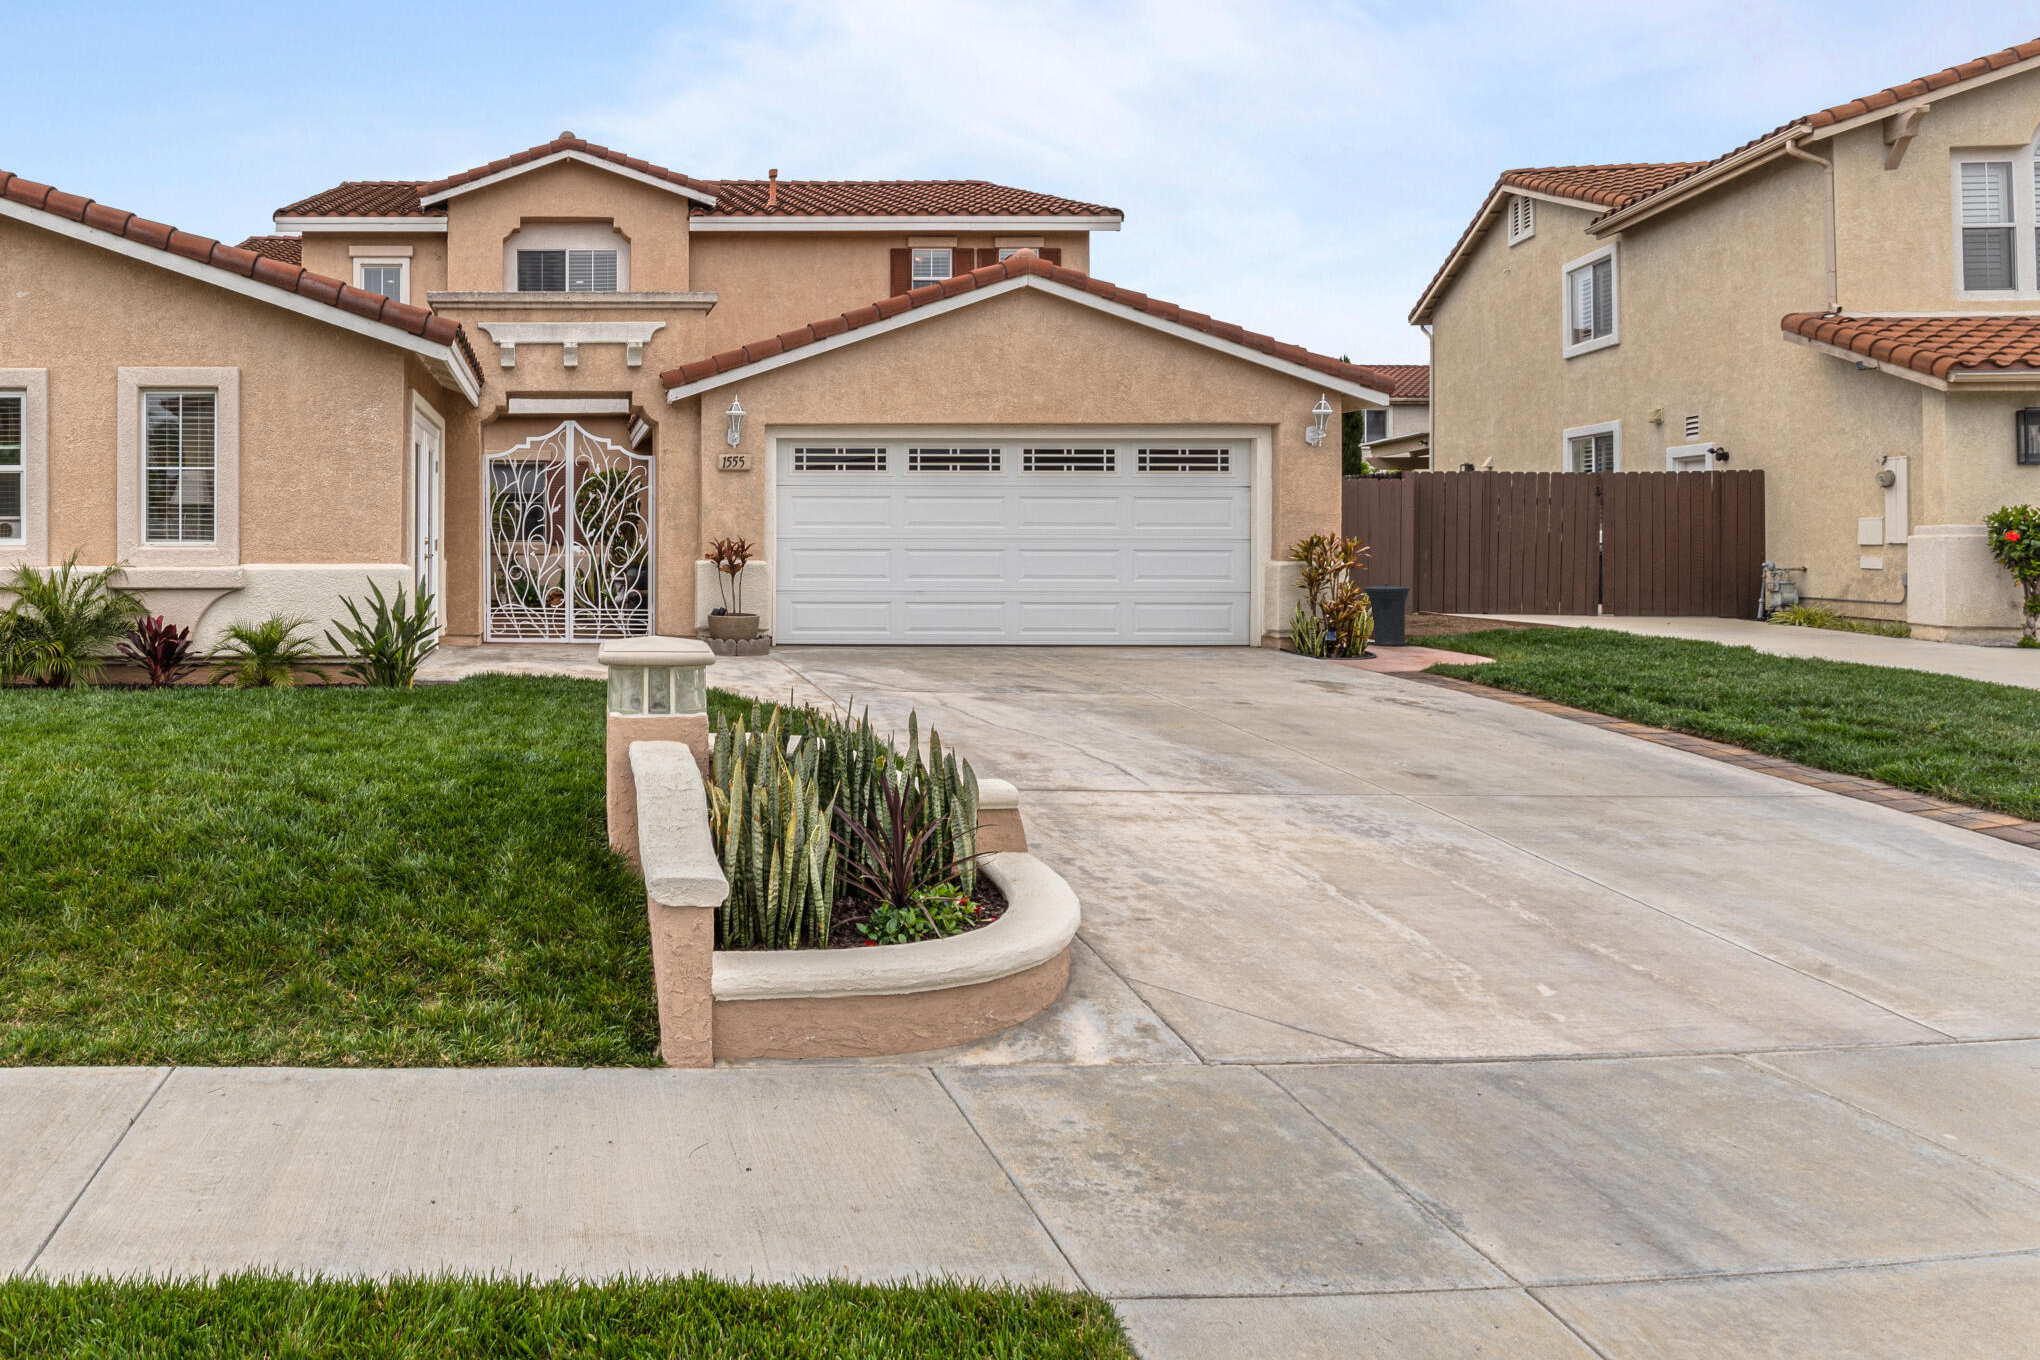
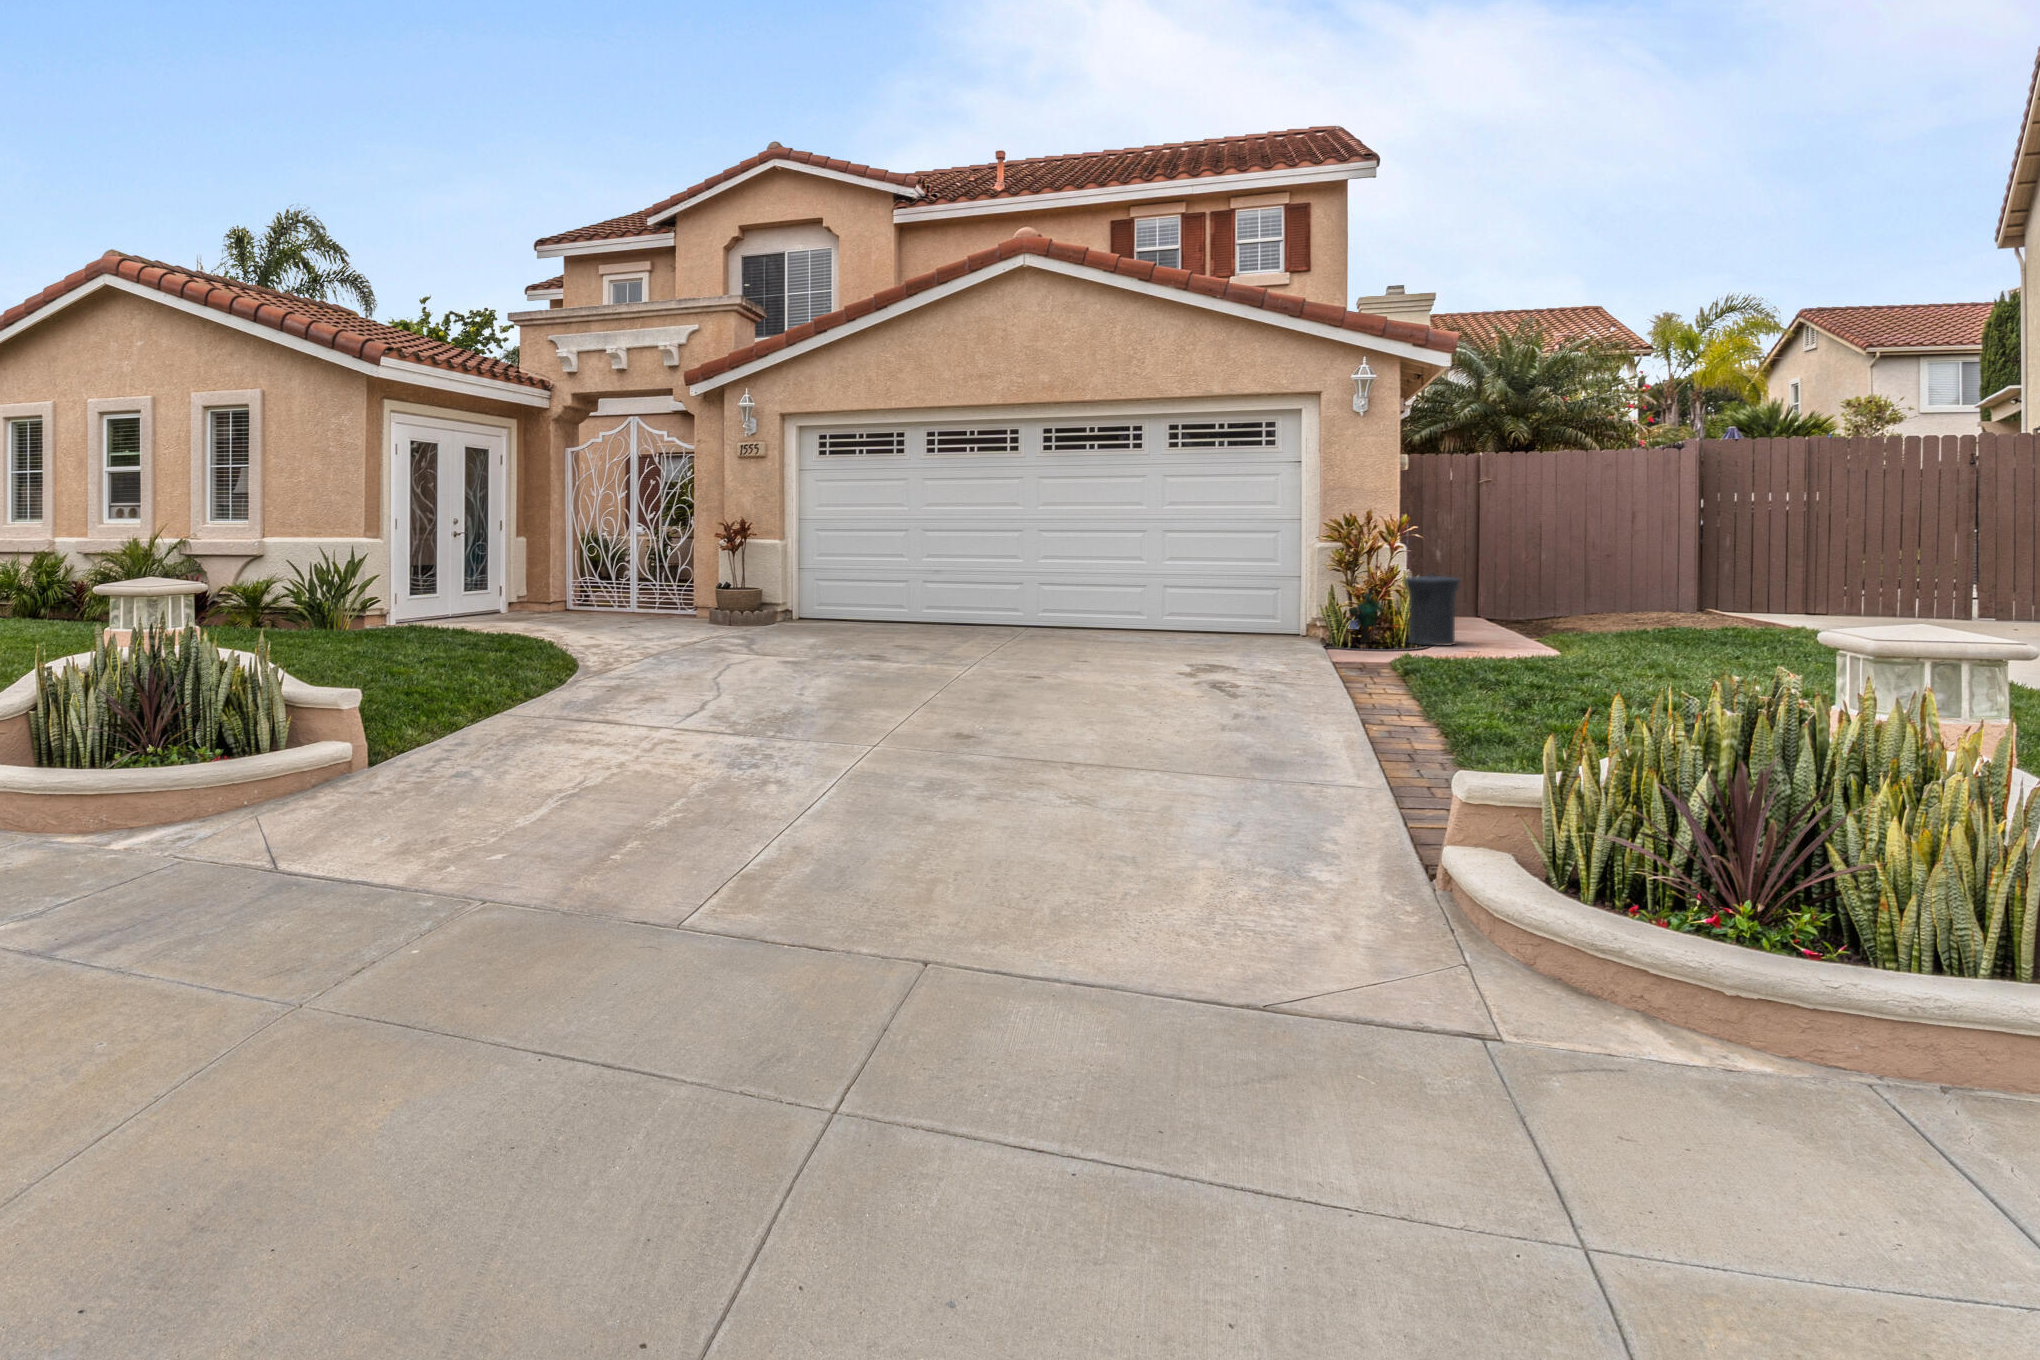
decorative plant: none [1324,598,1355,646] -> present [1350,590,1382,643]

